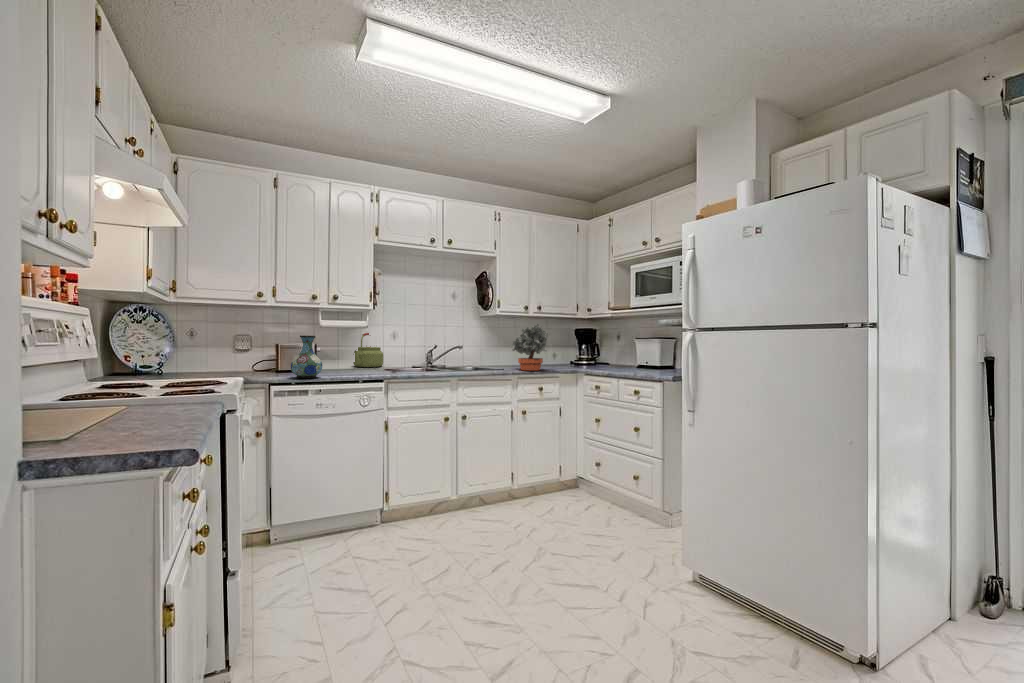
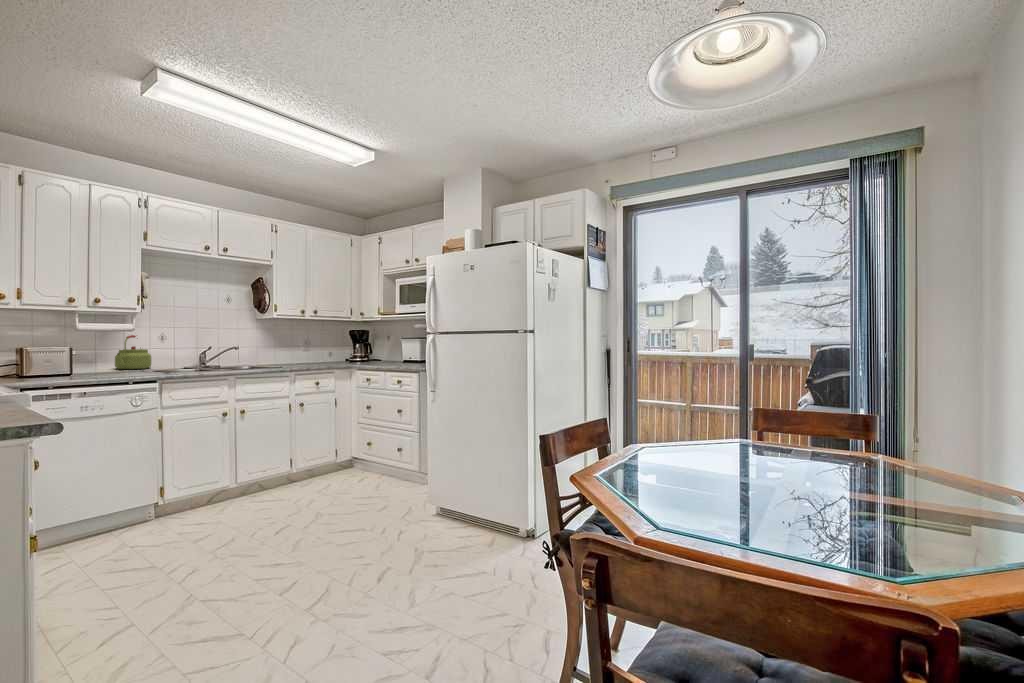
potted plant: present [511,324,548,371] -> none [289,326,326,367]
vase: present [291,335,322,378] -> none [43,339,83,382]

